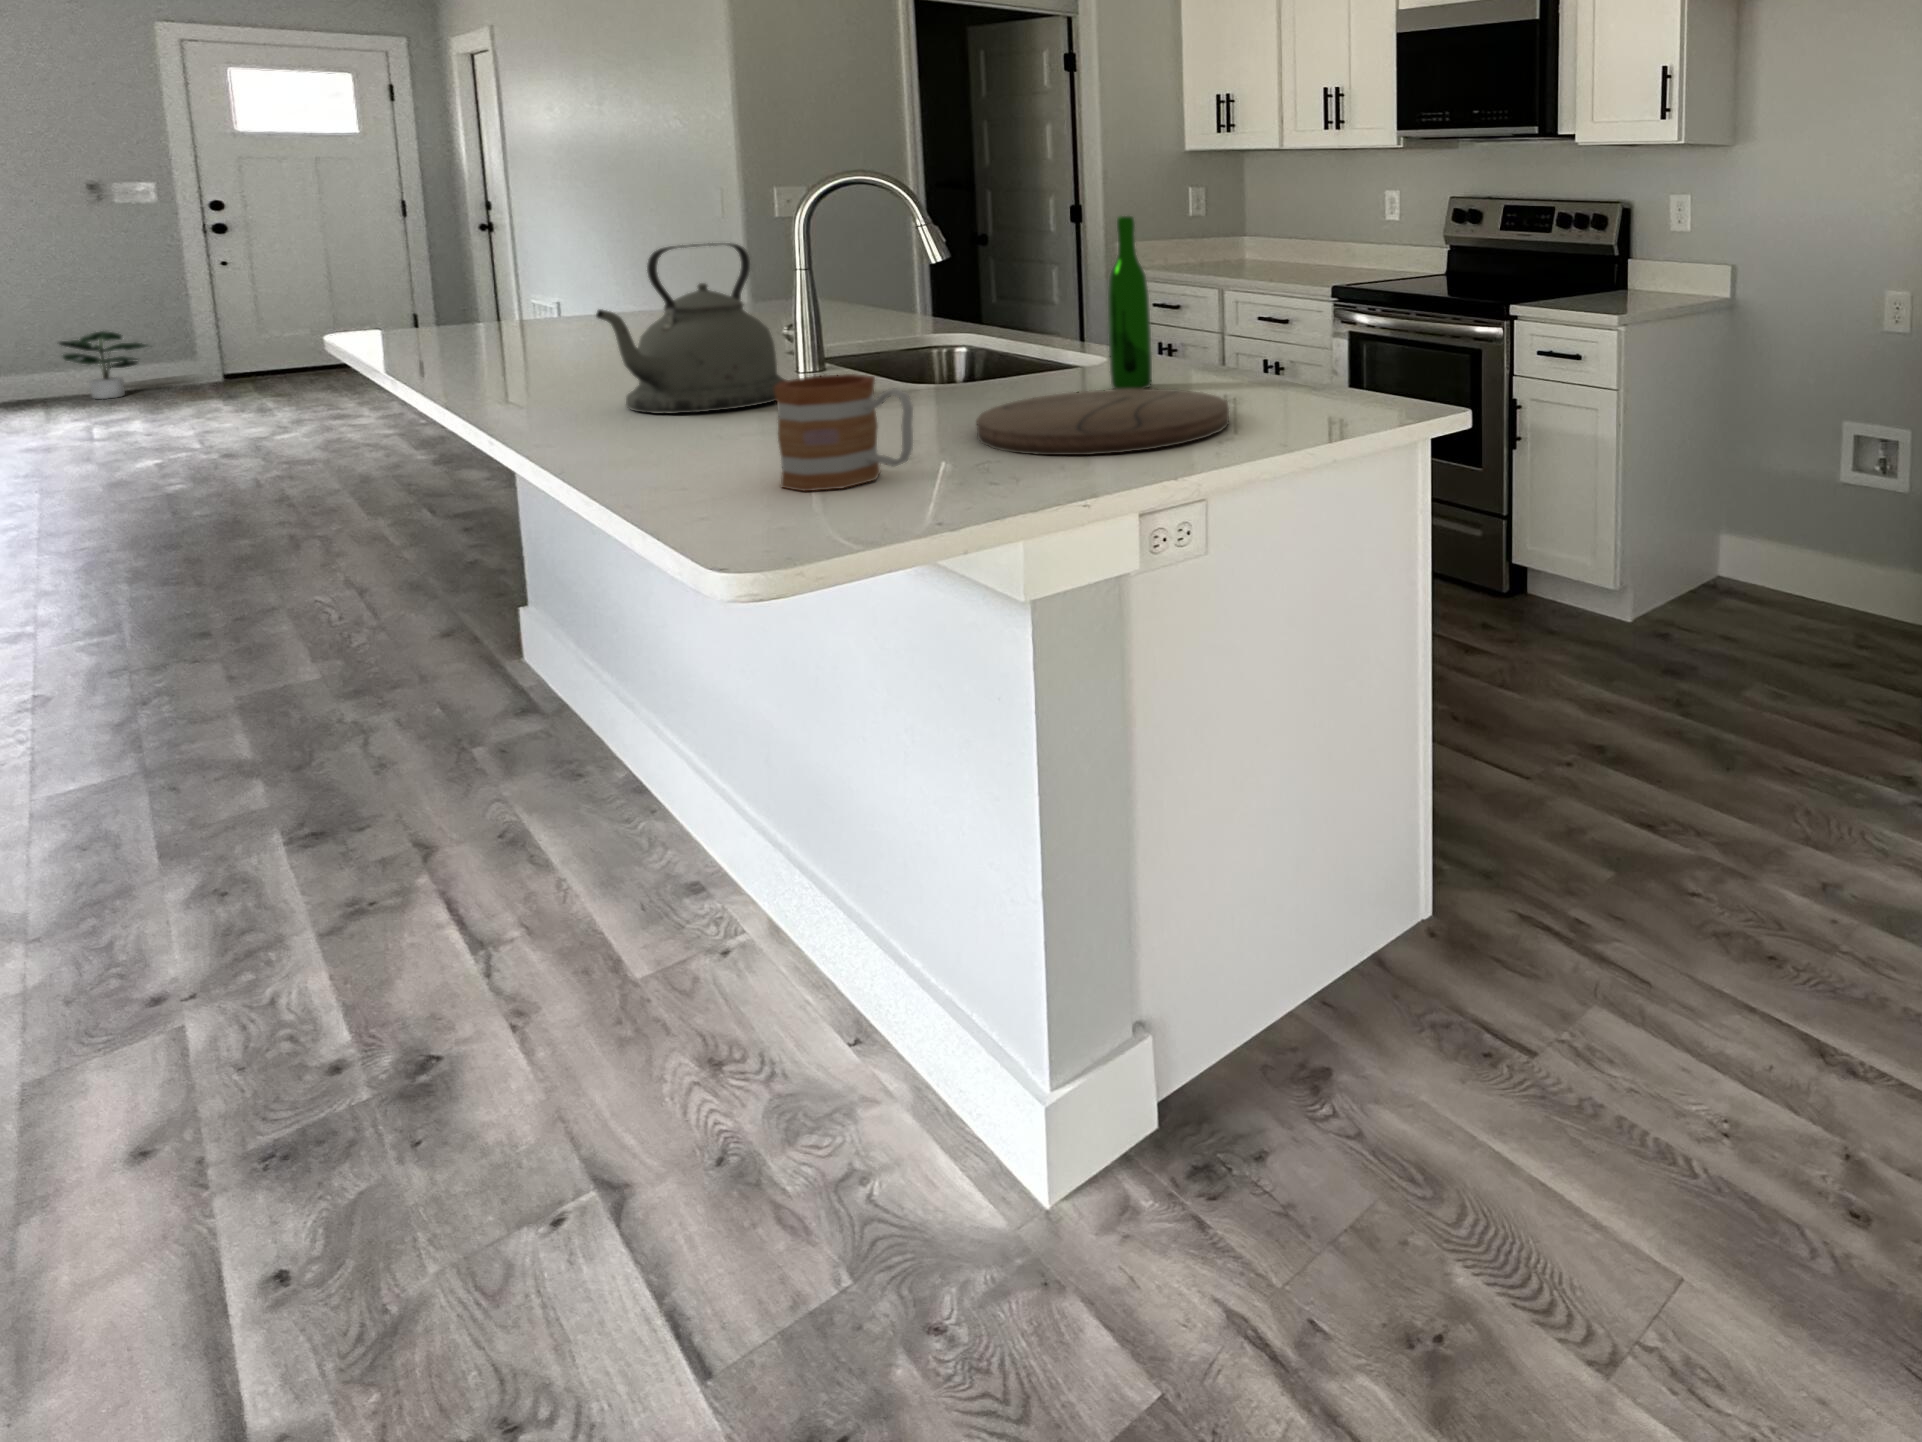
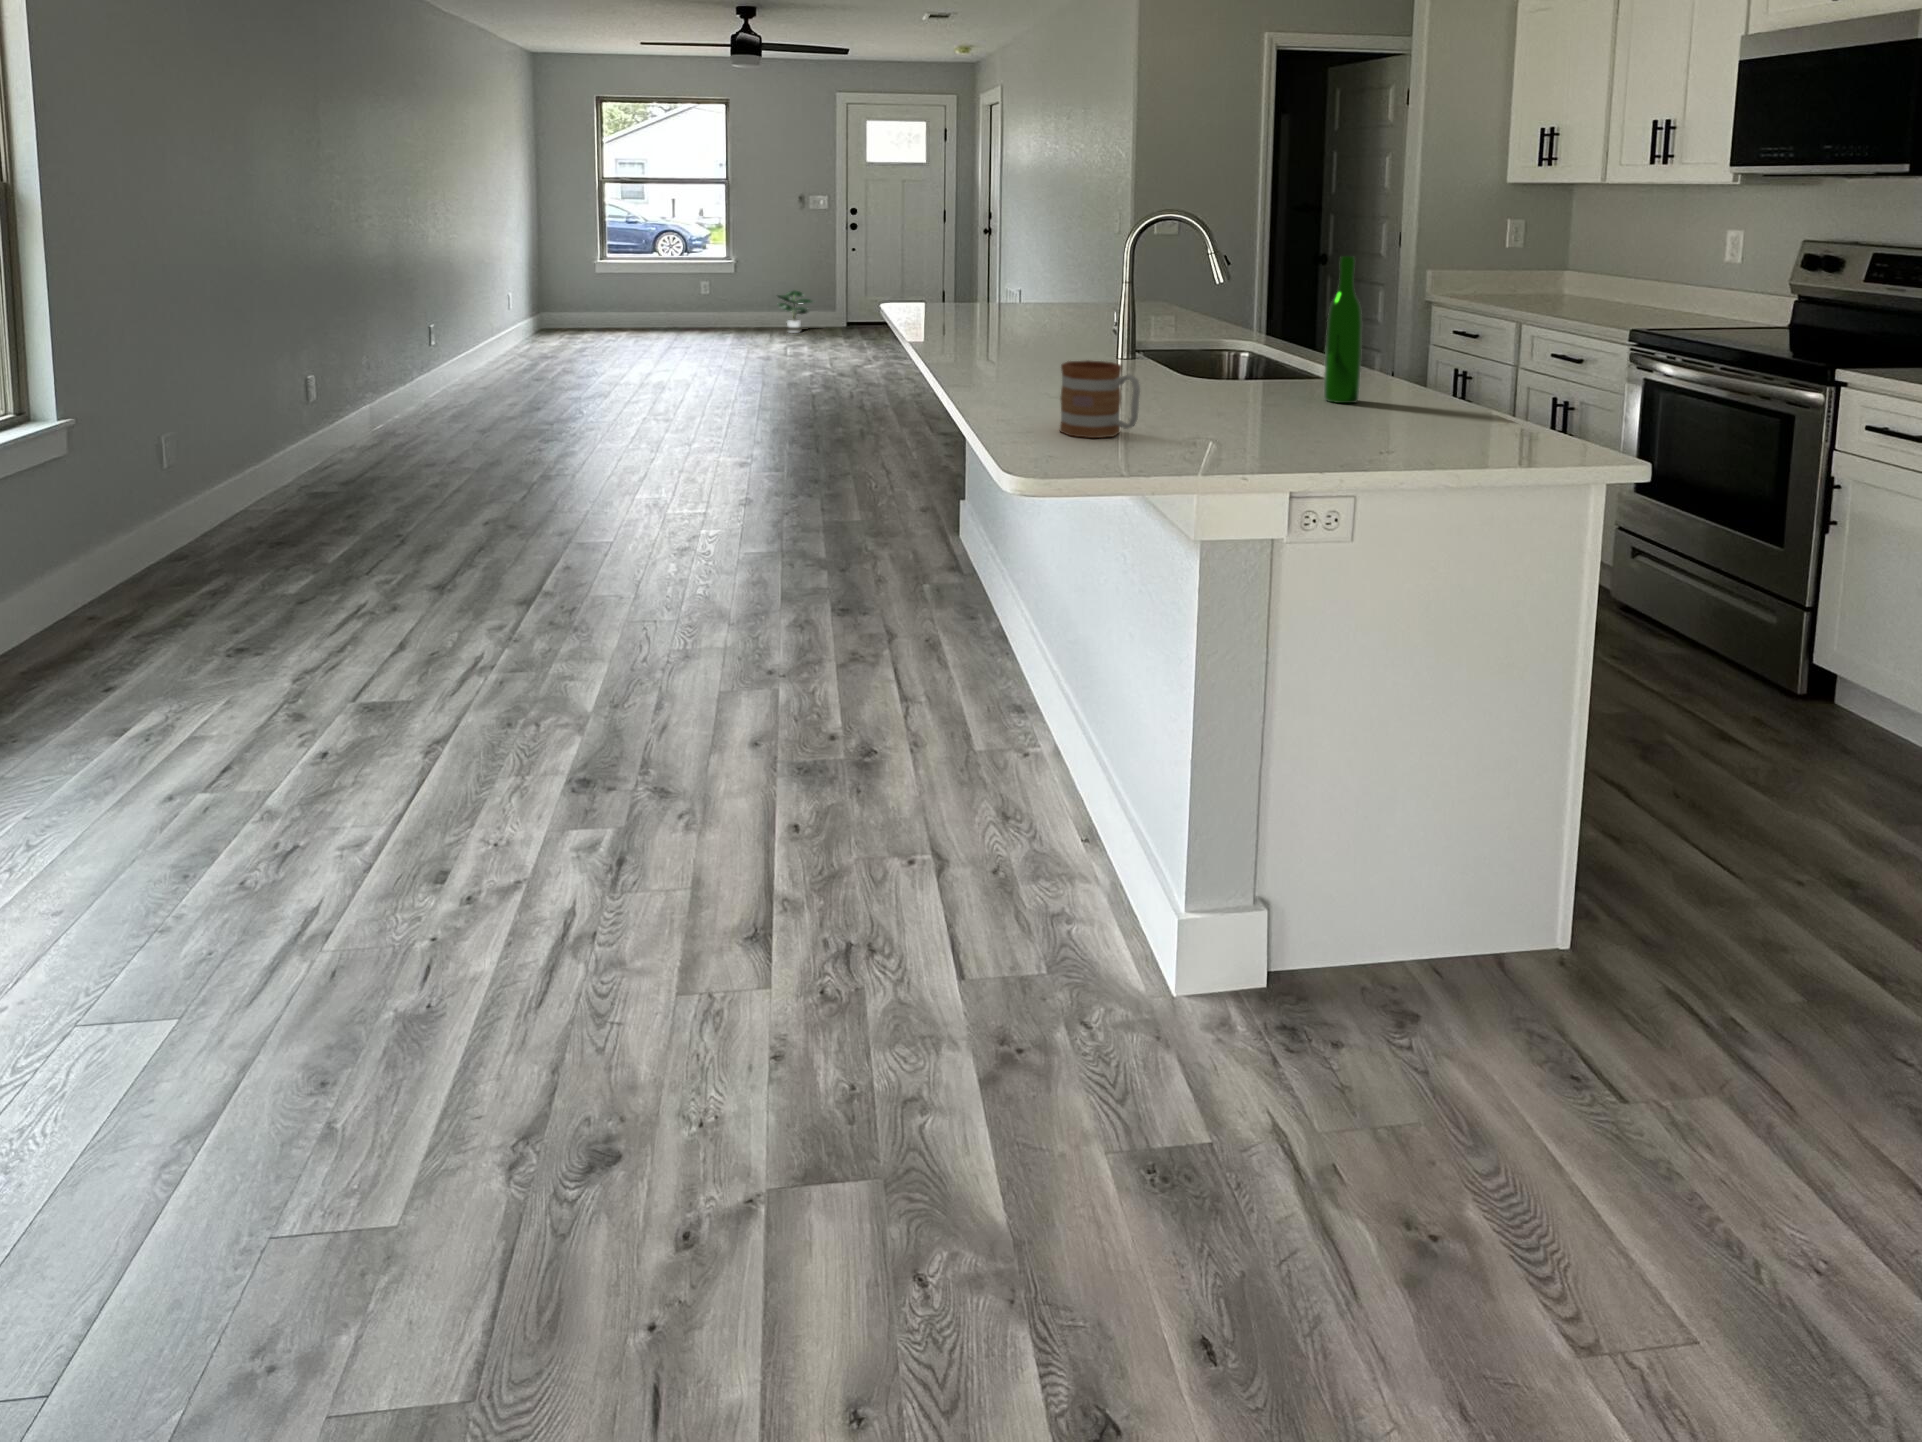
kettle: present [596,243,785,414] -> none [990,263,1099,379]
cutting board: present [977,389,1229,455] -> none [1197,397,1397,448]

